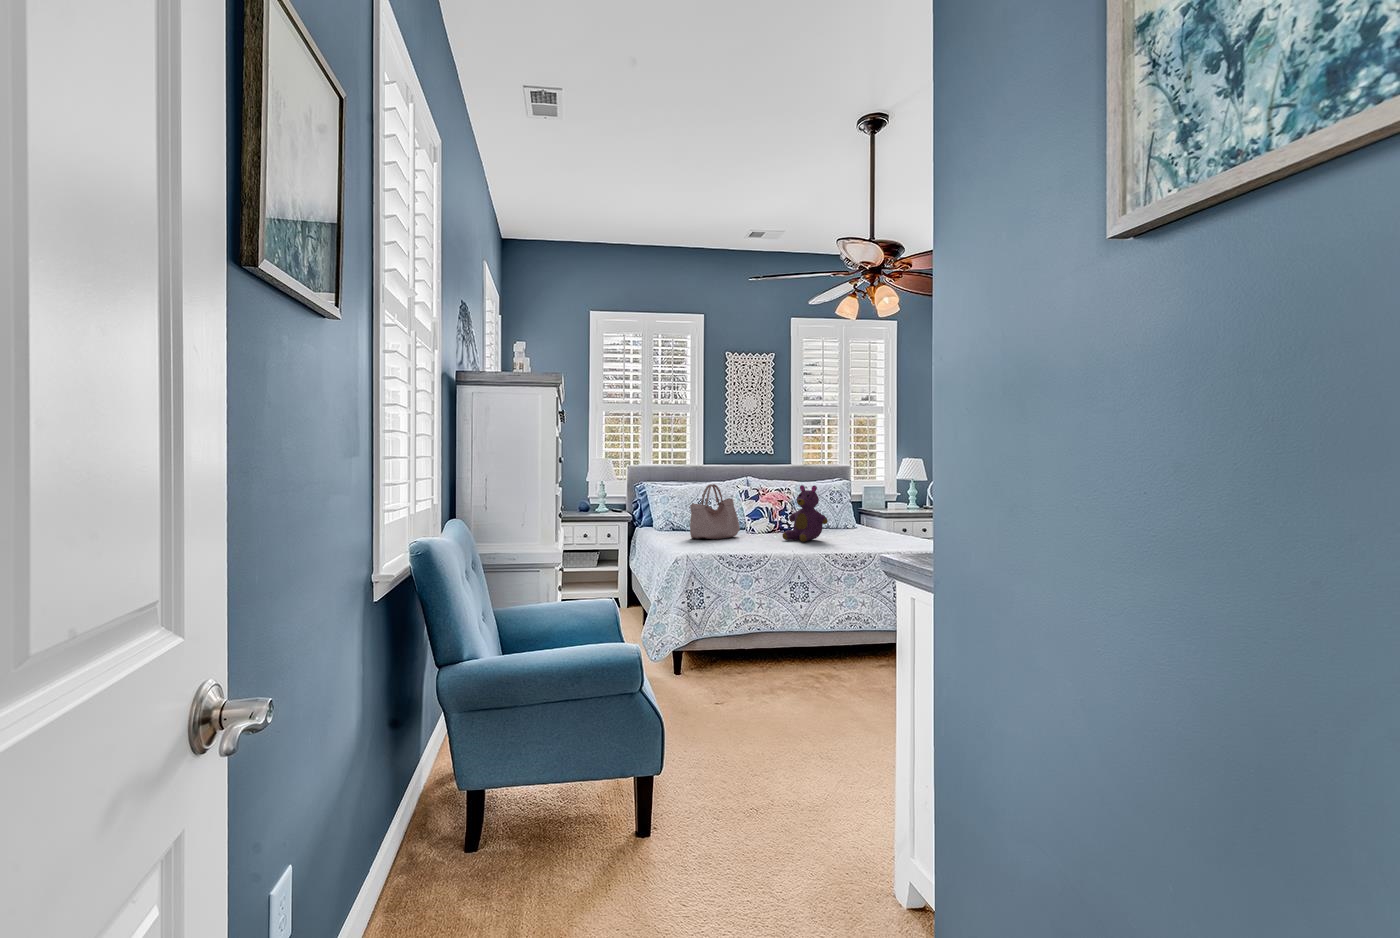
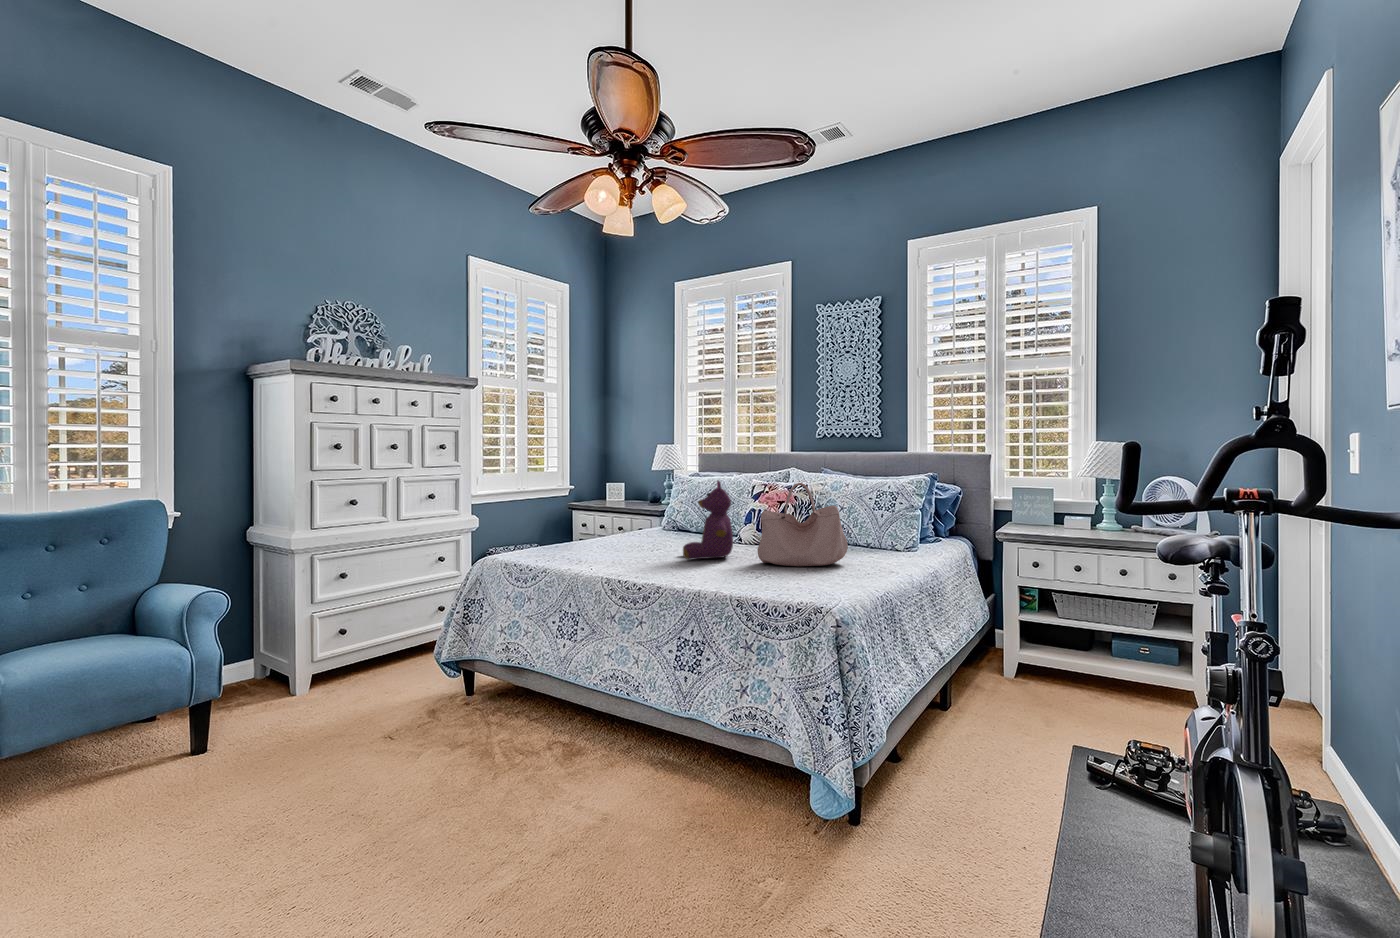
handbag: present [690,484,740,539] -> present [757,483,848,566]

